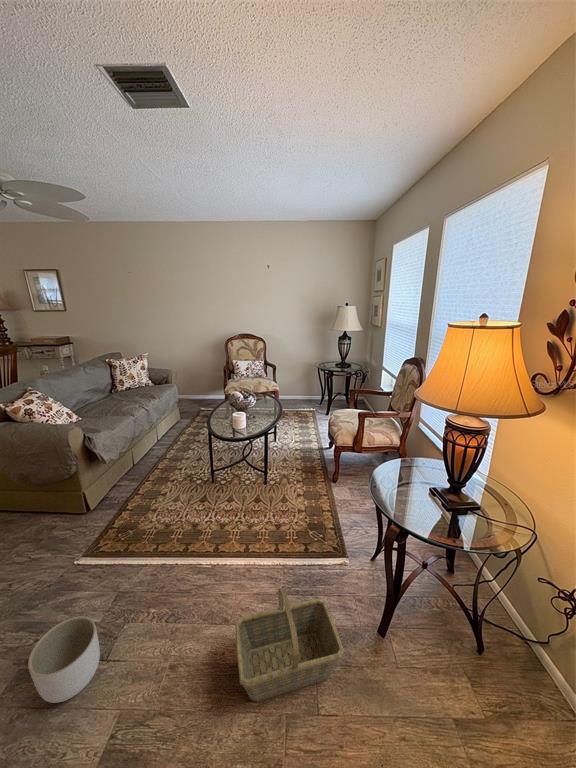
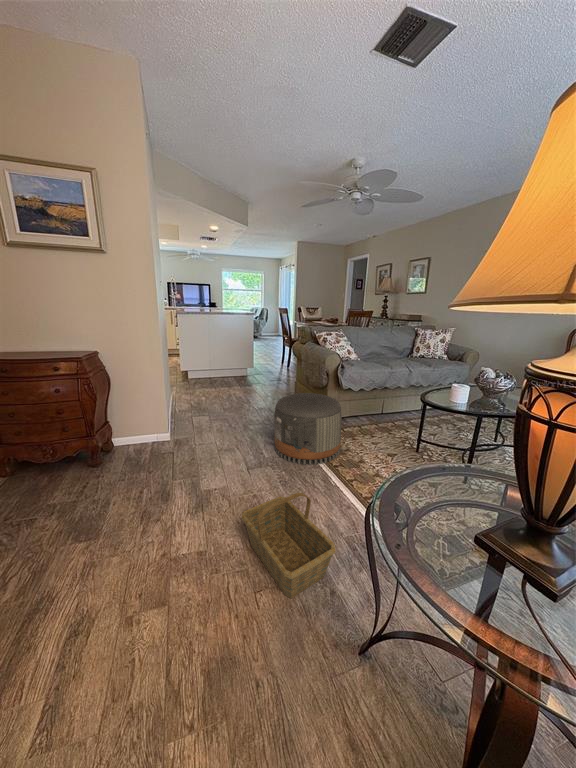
pouf: none [63,482,174,605] -> present [274,393,342,465]
planter: present [28,616,100,703] -> none [221,433,252,469]

